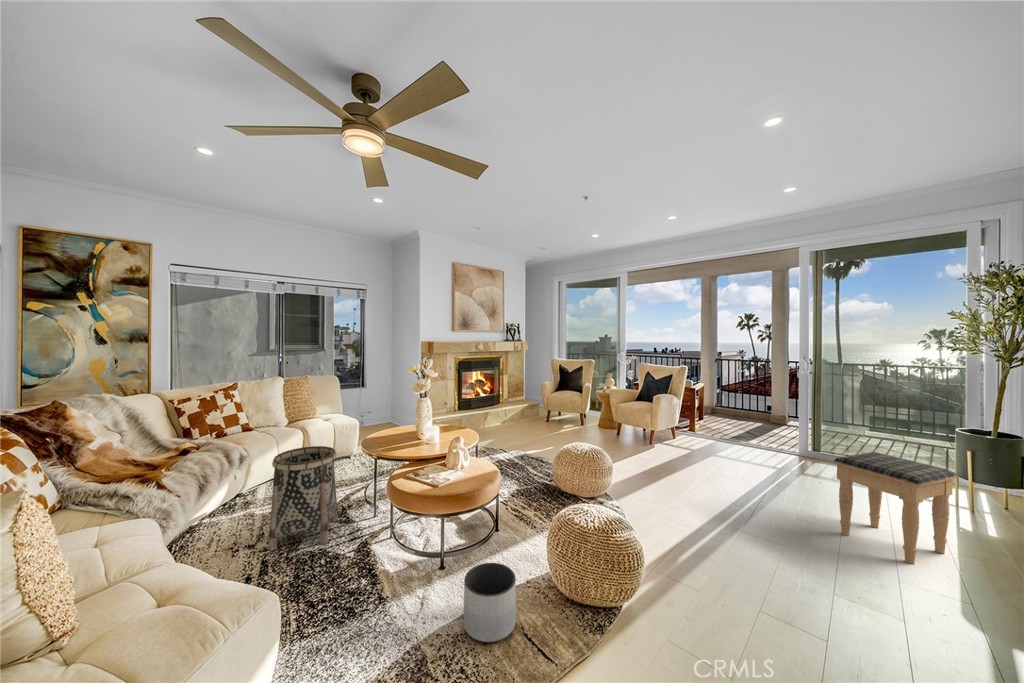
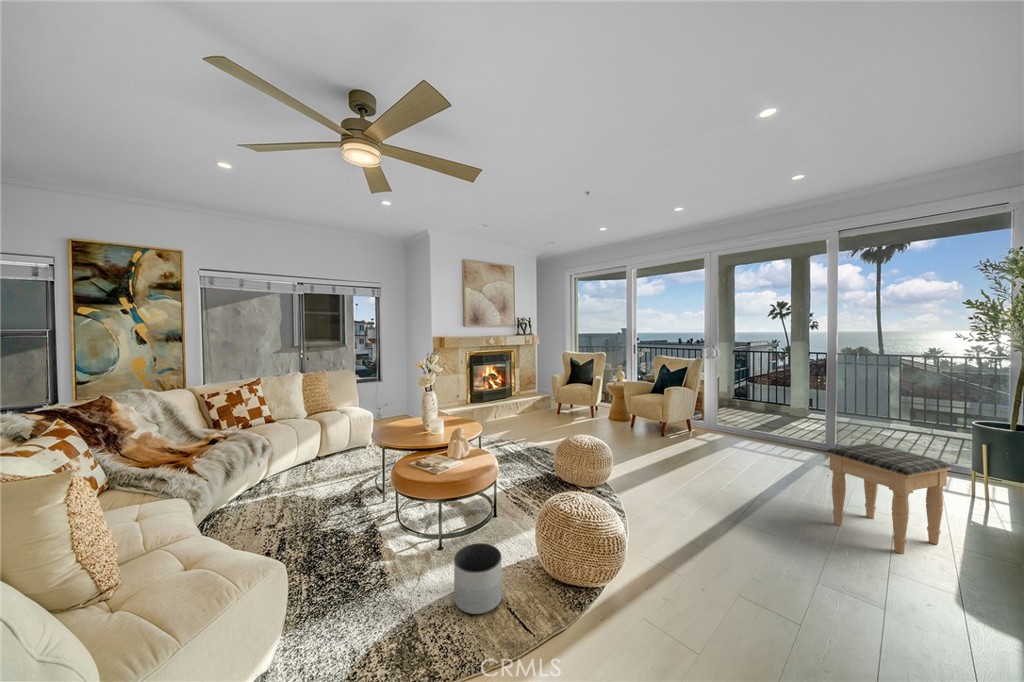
basket: present [268,446,338,551] -> none [287,436,350,530]

